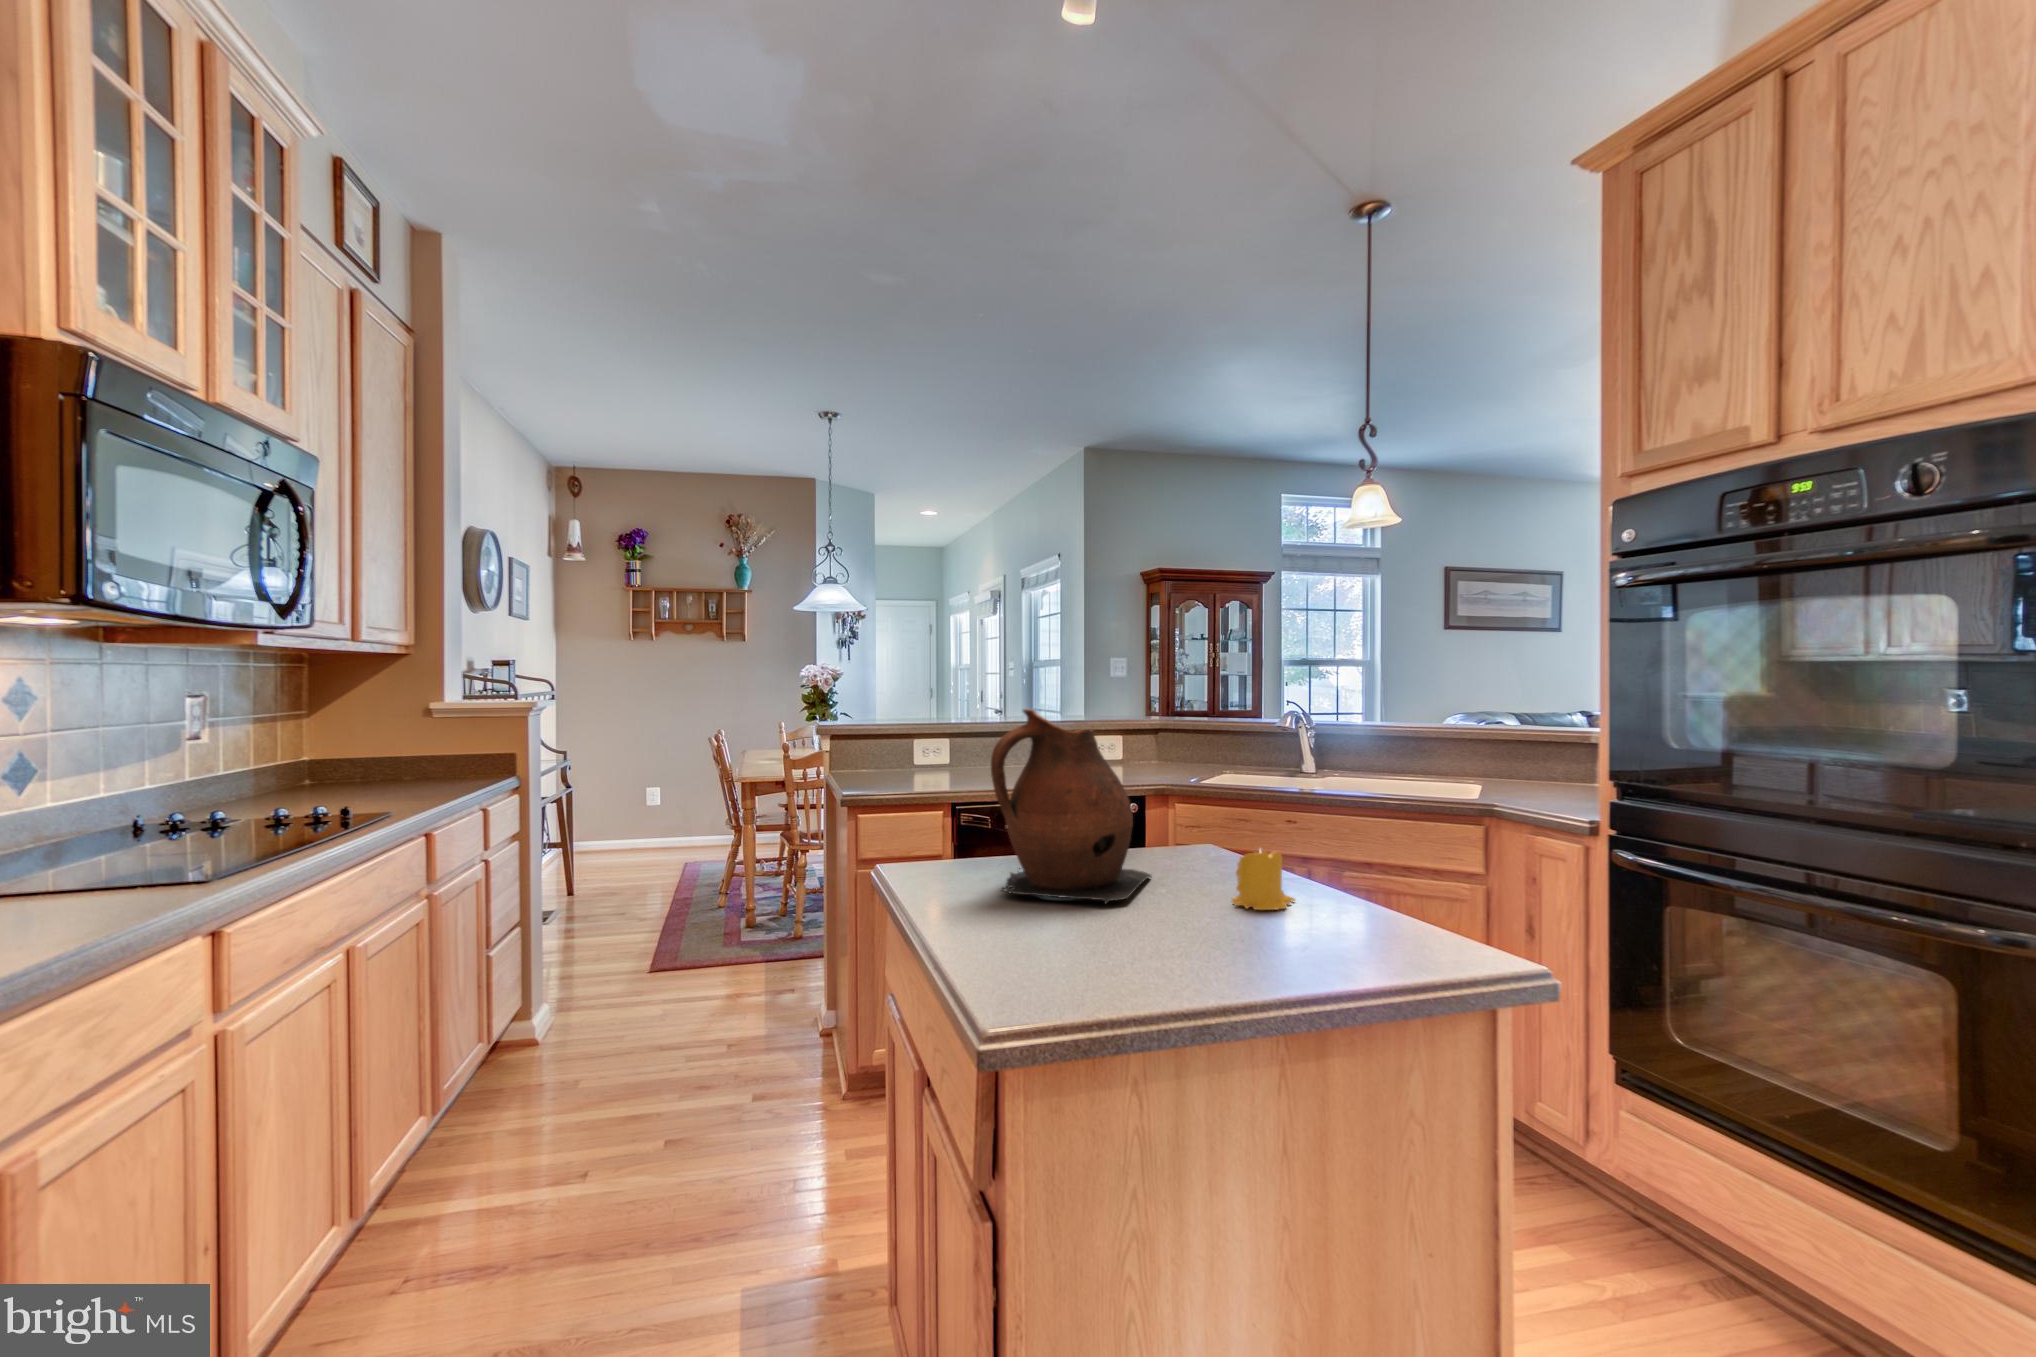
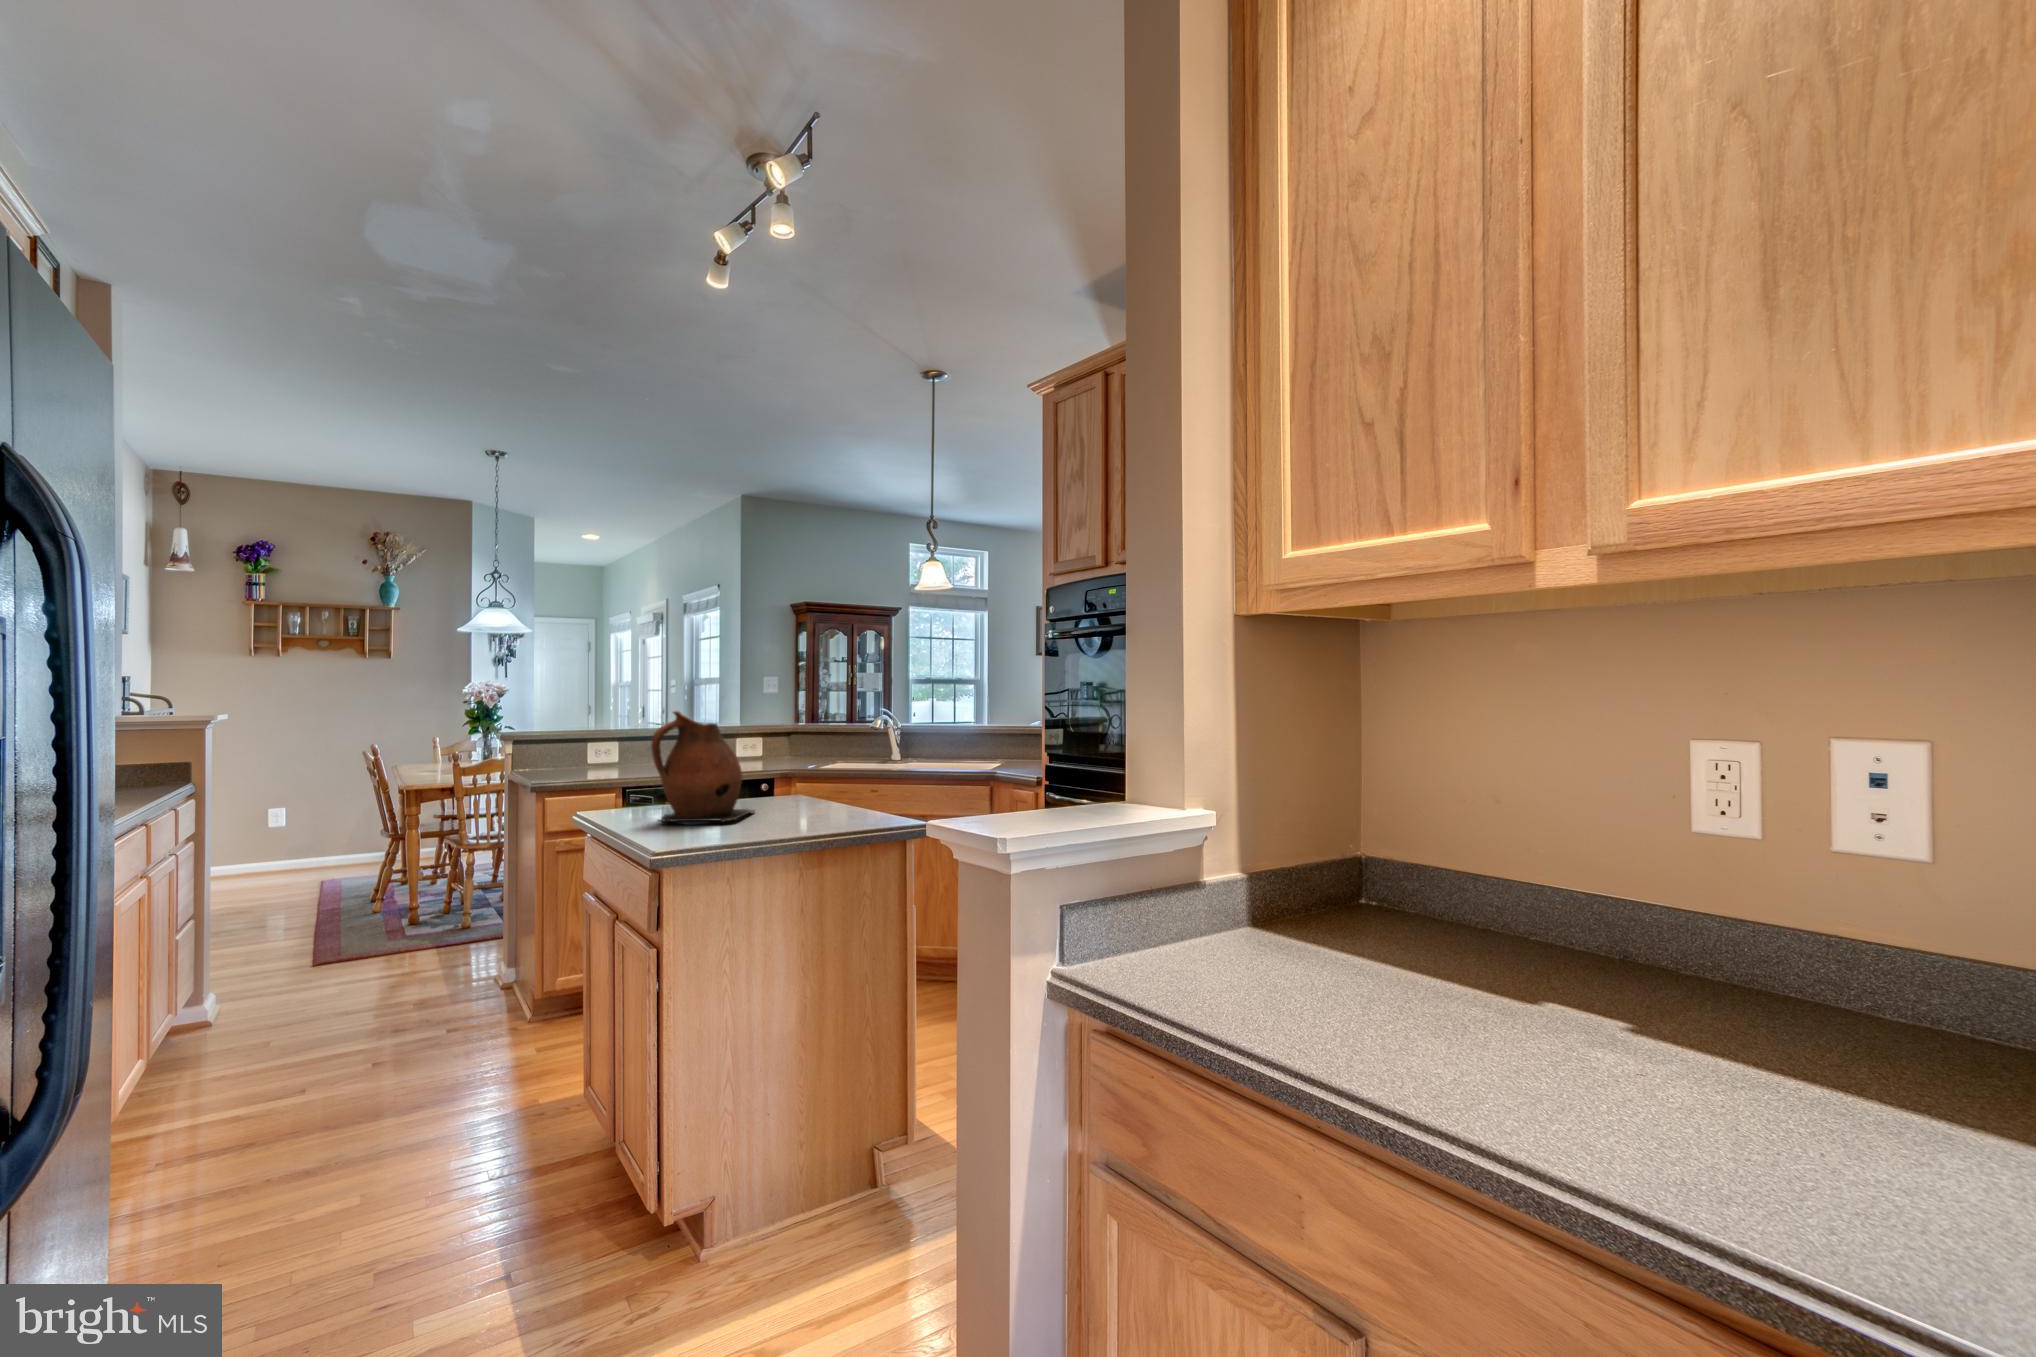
candle: present [1232,851,1295,910] -> none [798,786,834,821]

